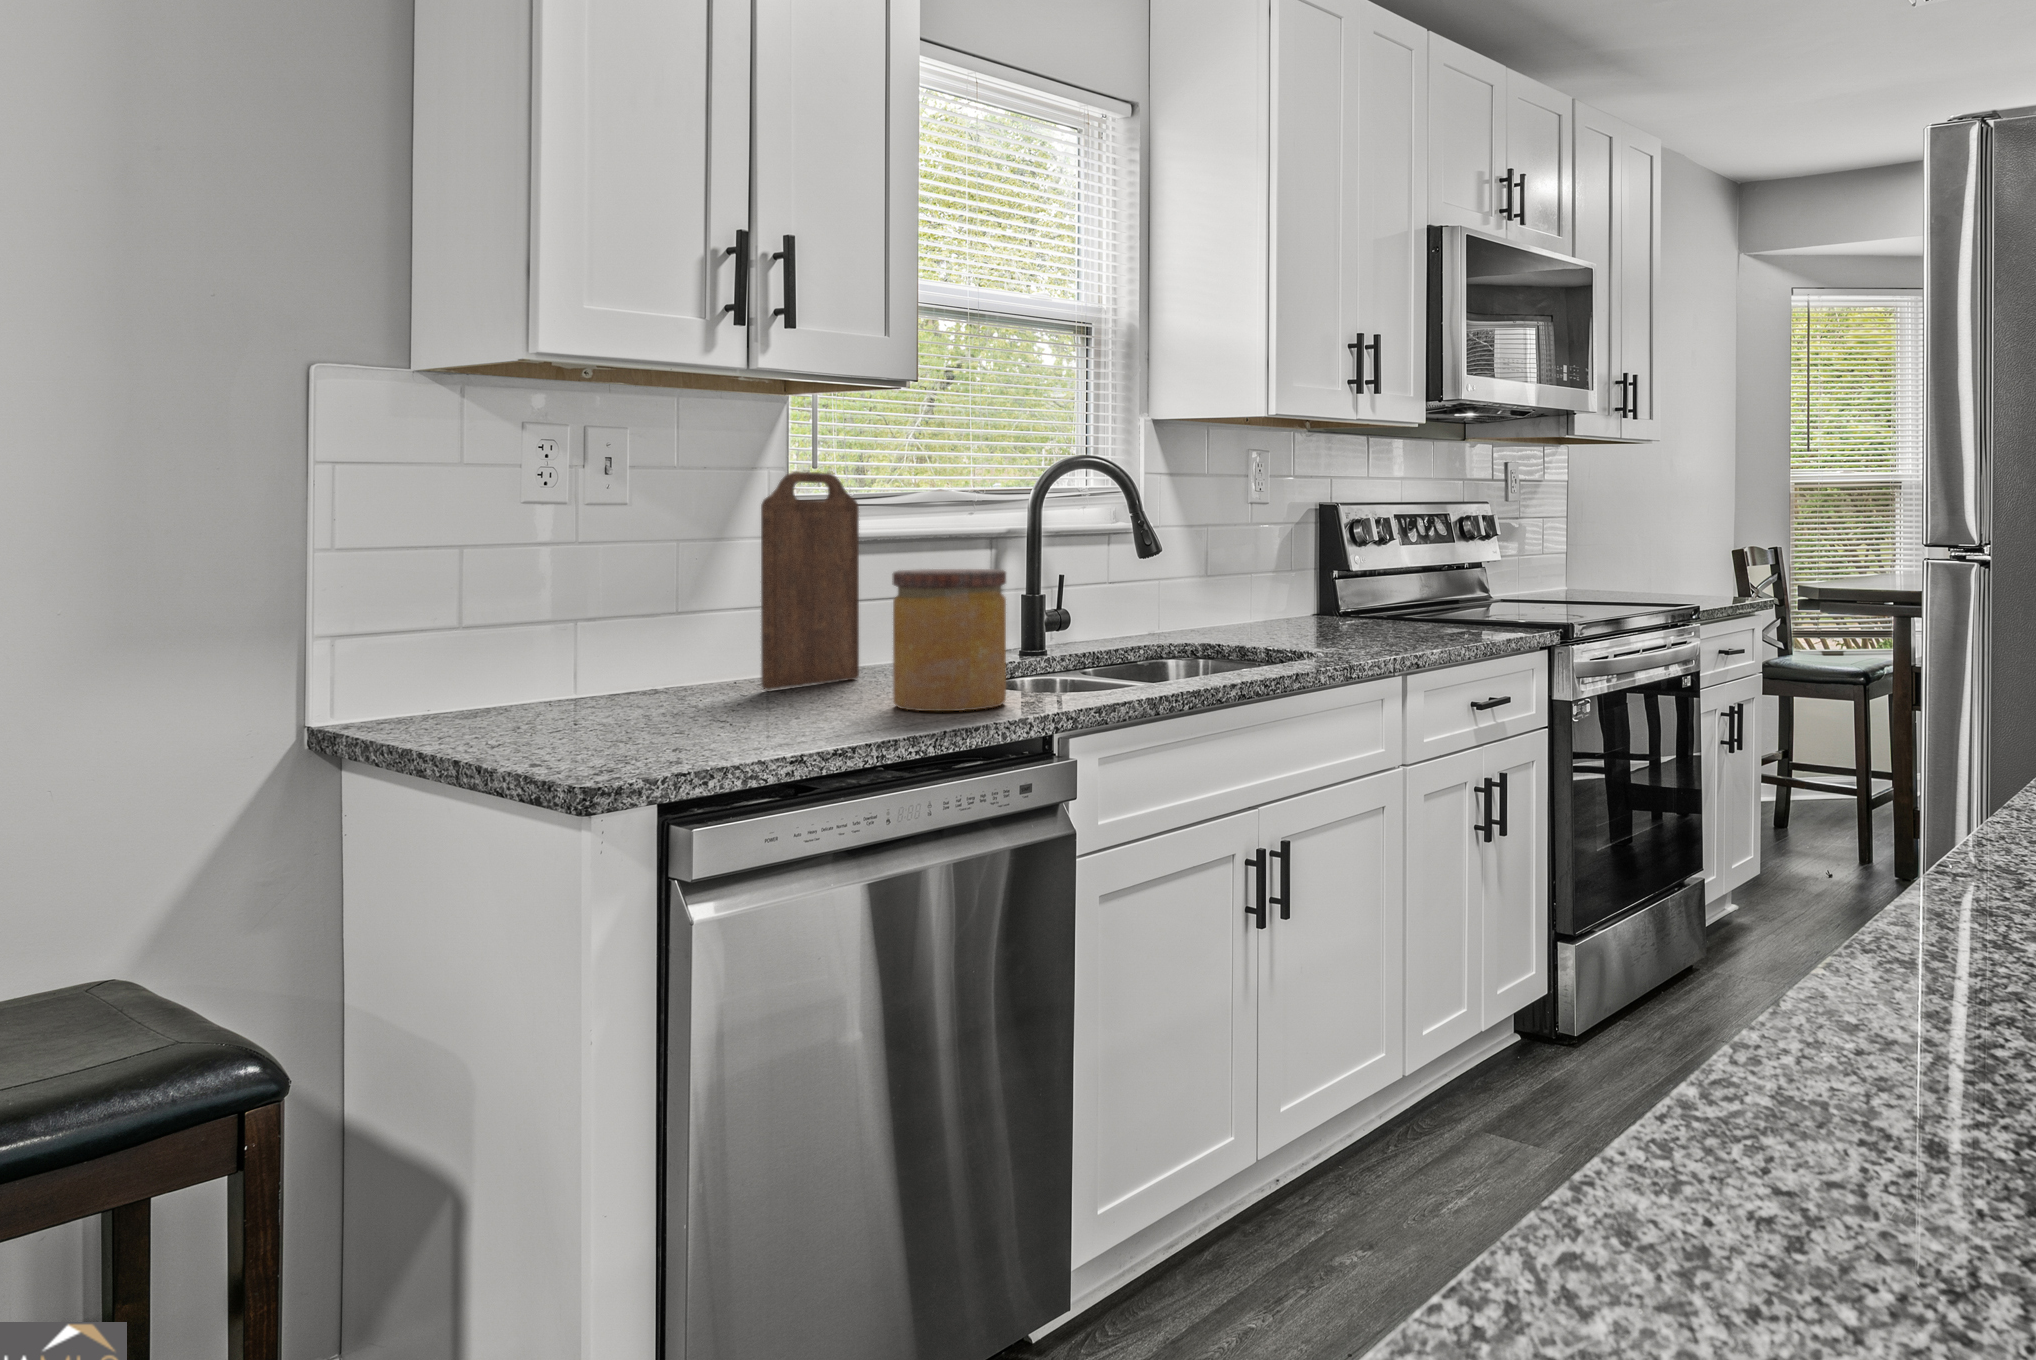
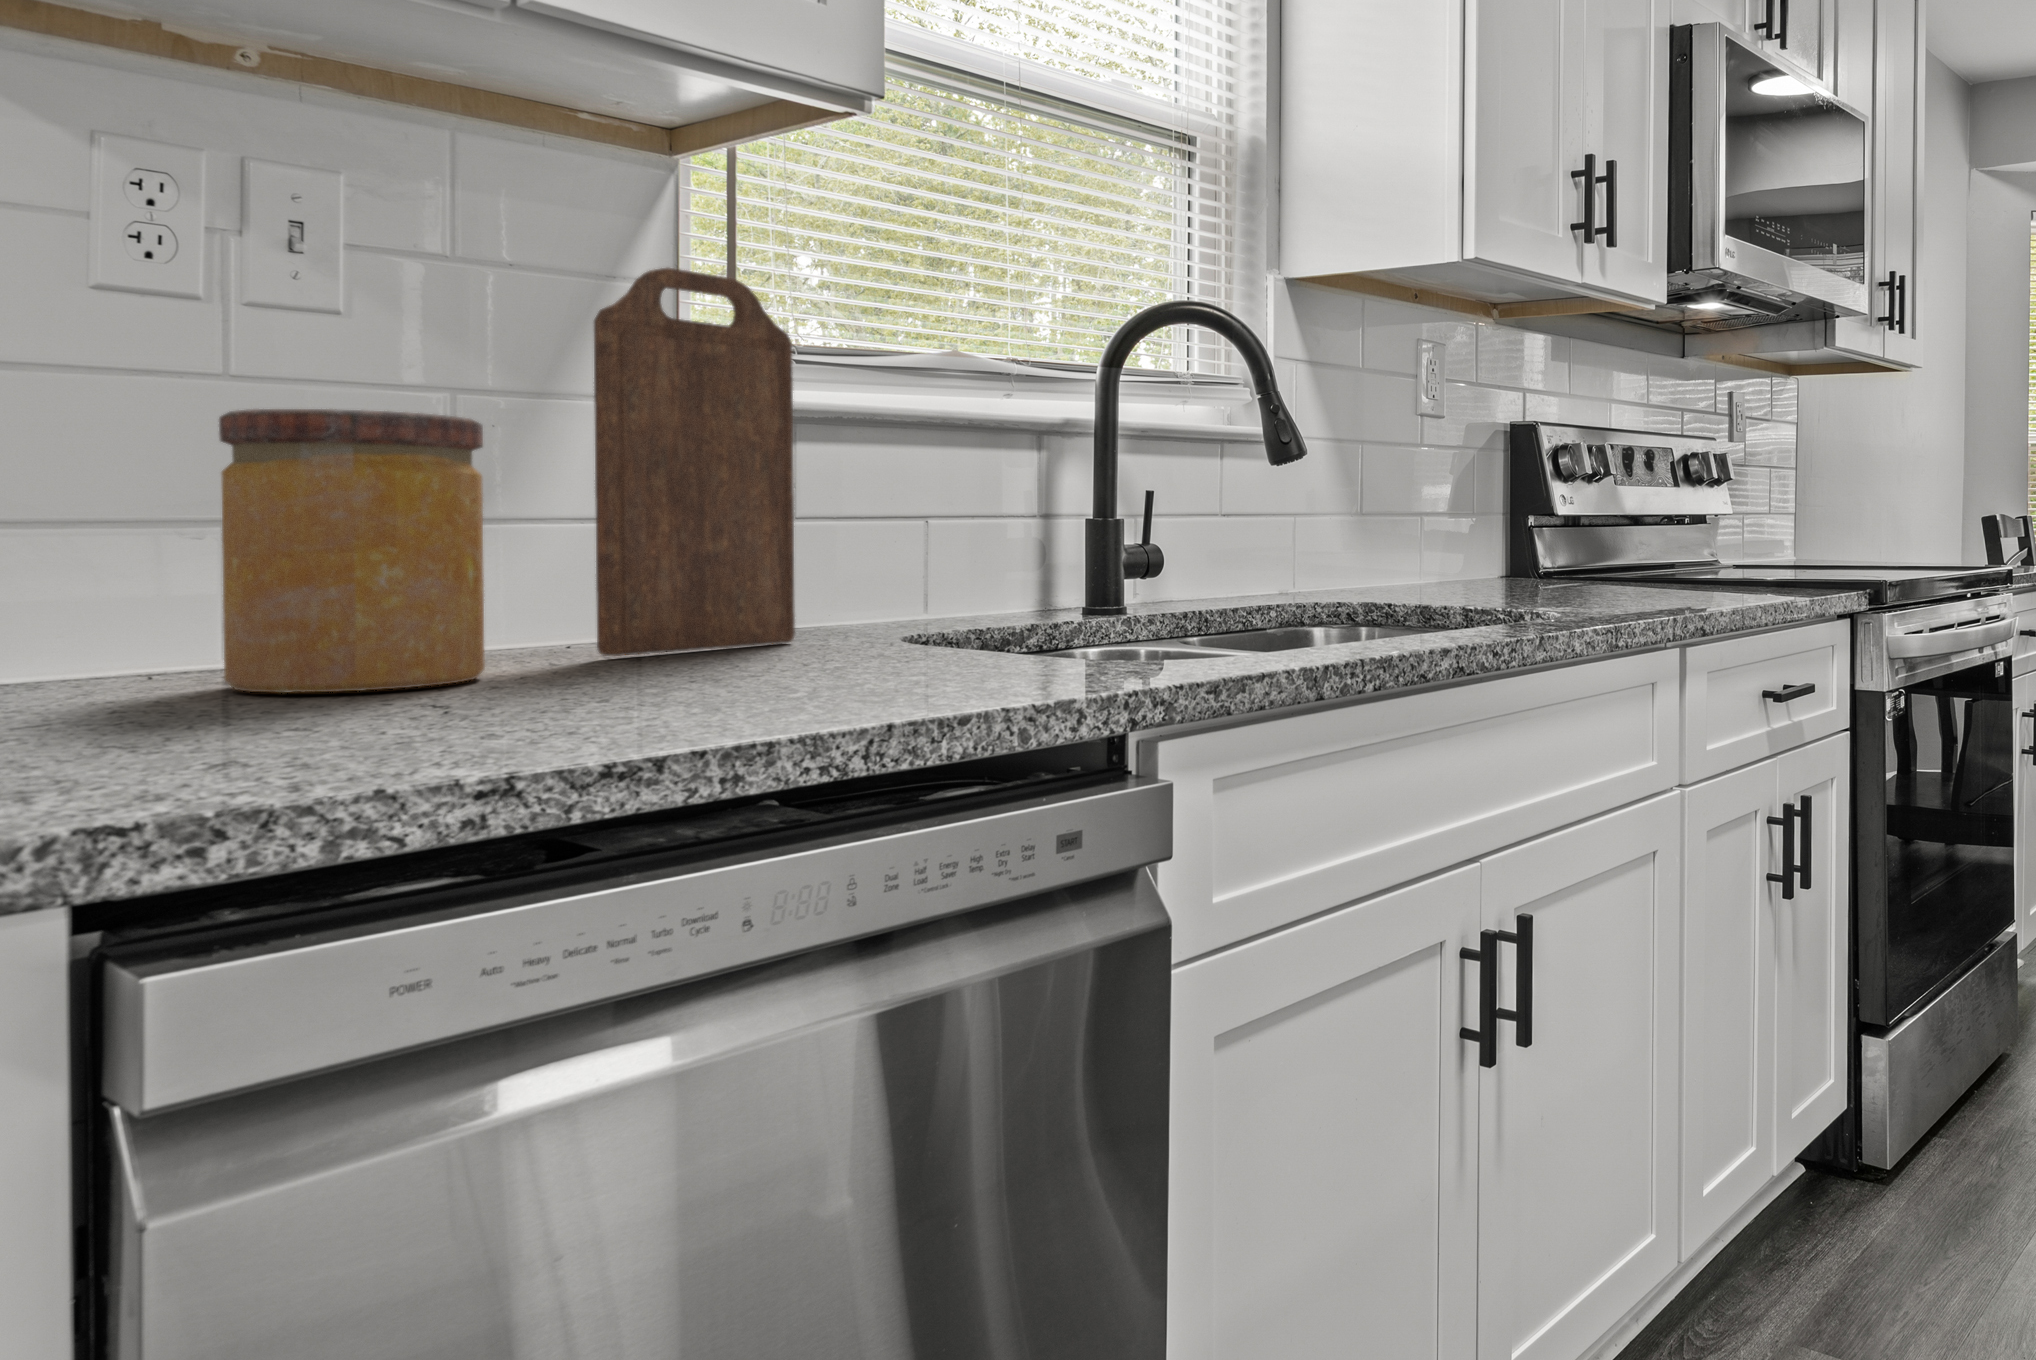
jar: present [892,569,1006,711] -> present [219,409,485,693]

